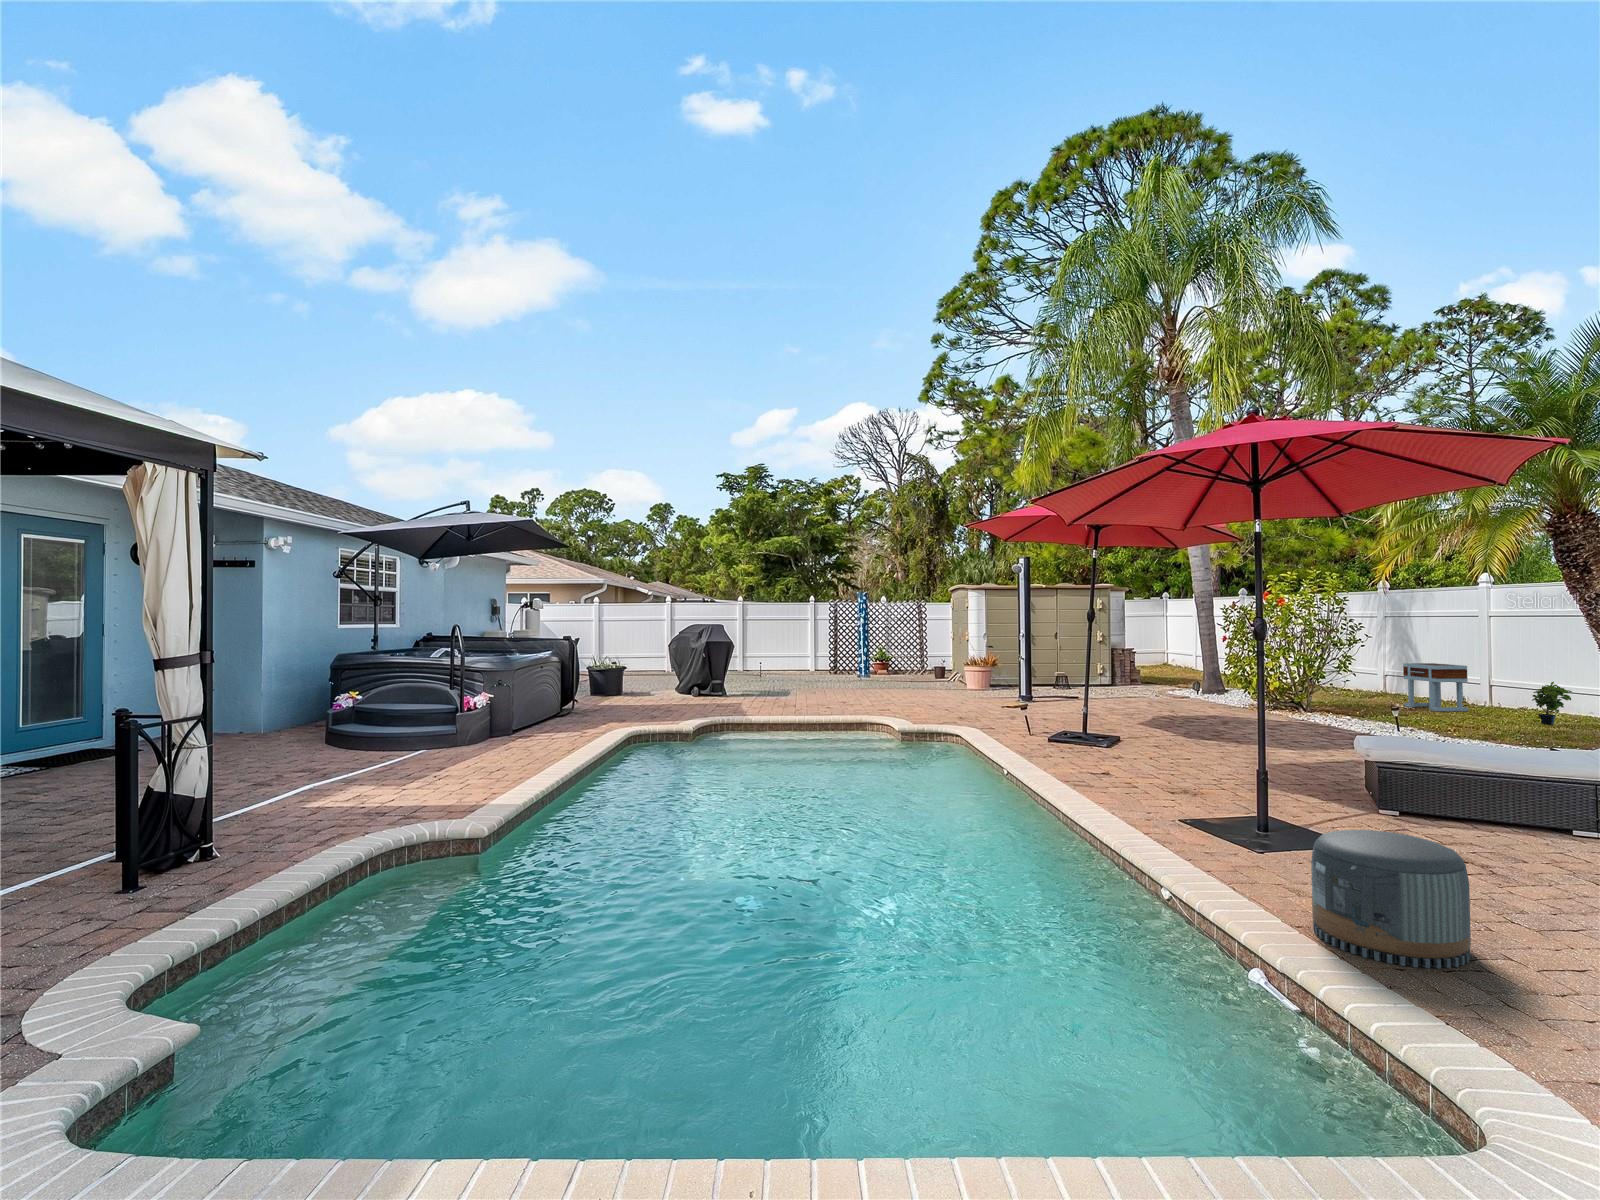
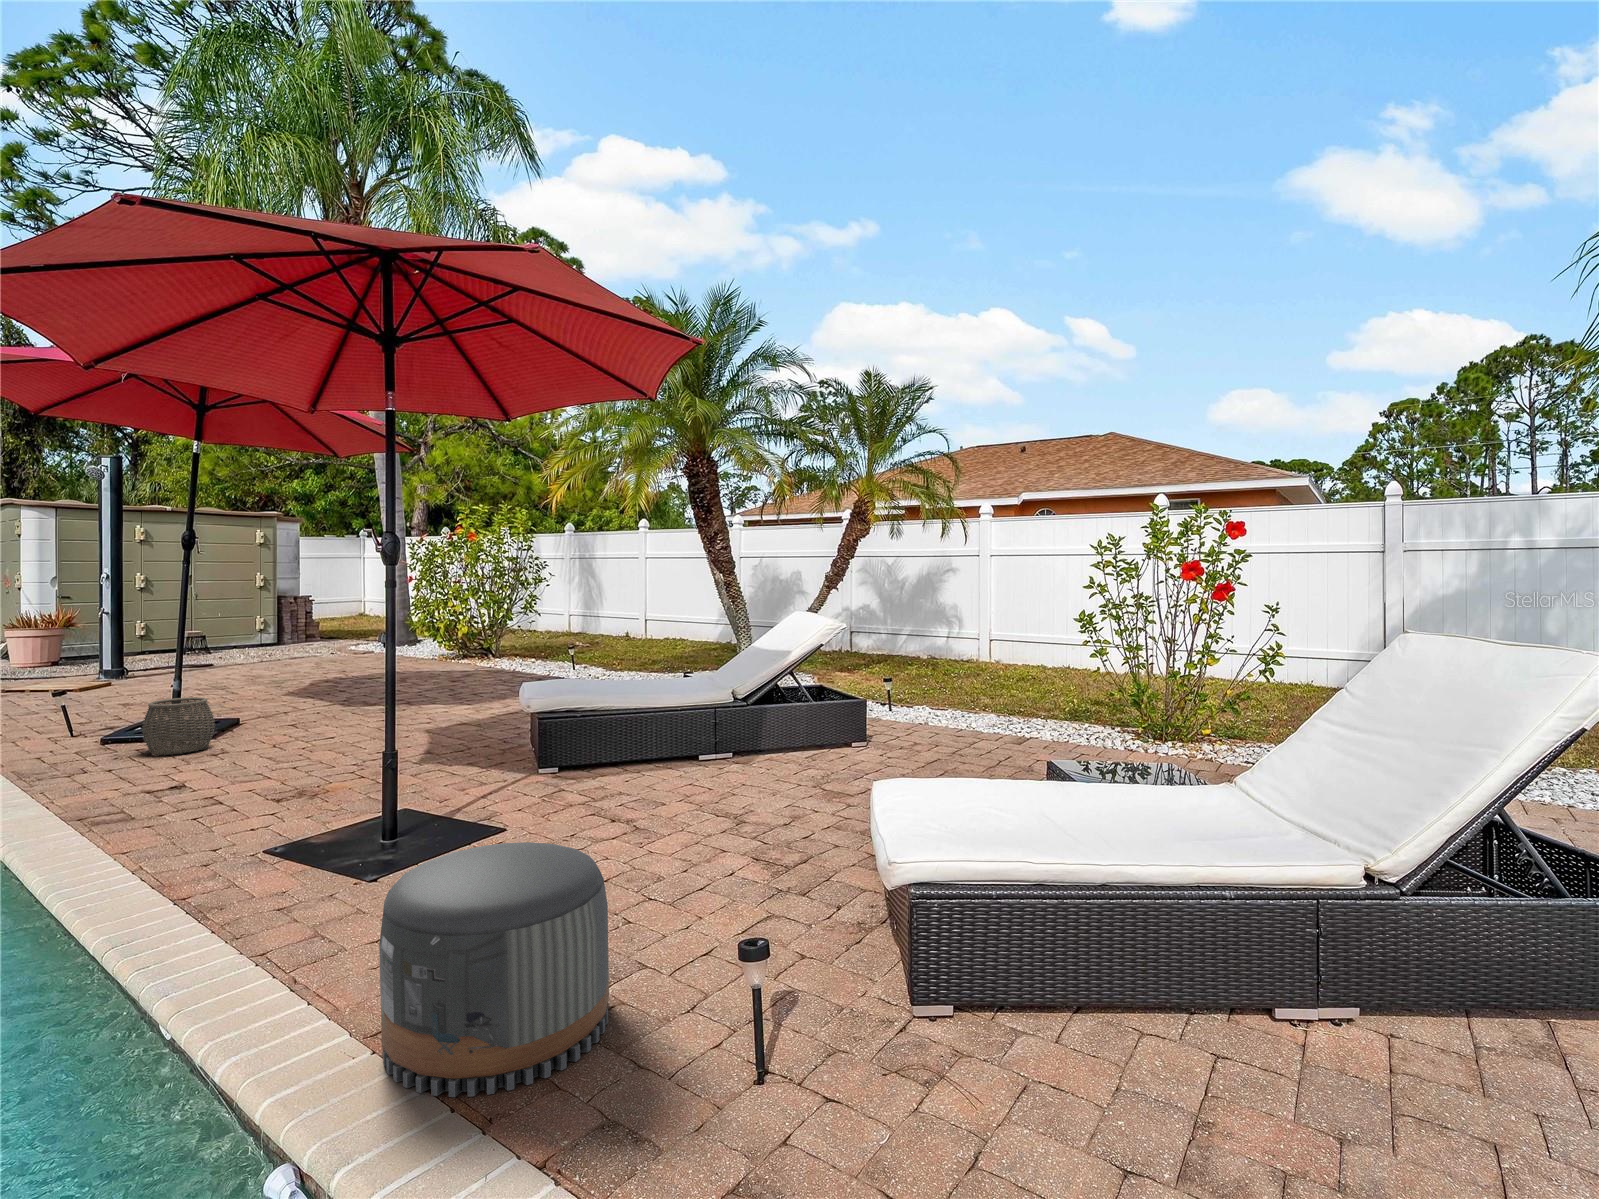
side table: present [1403,663,1468,711] -> none [583,601,633,646]
potted plant: present [1532,682,1572,725] -> none [678,613,705,651]
woven basket: none [1077,721,1118,758] -> present [142,697,215,755]

